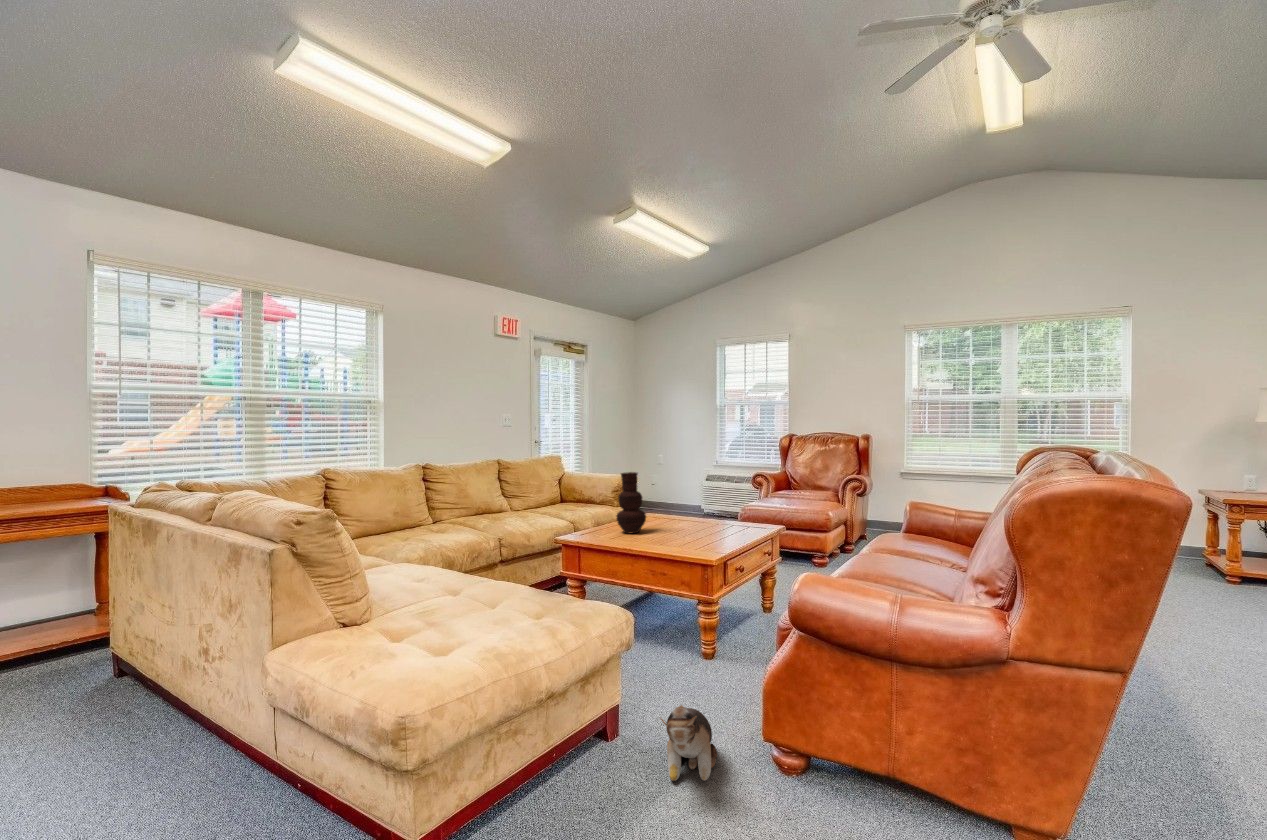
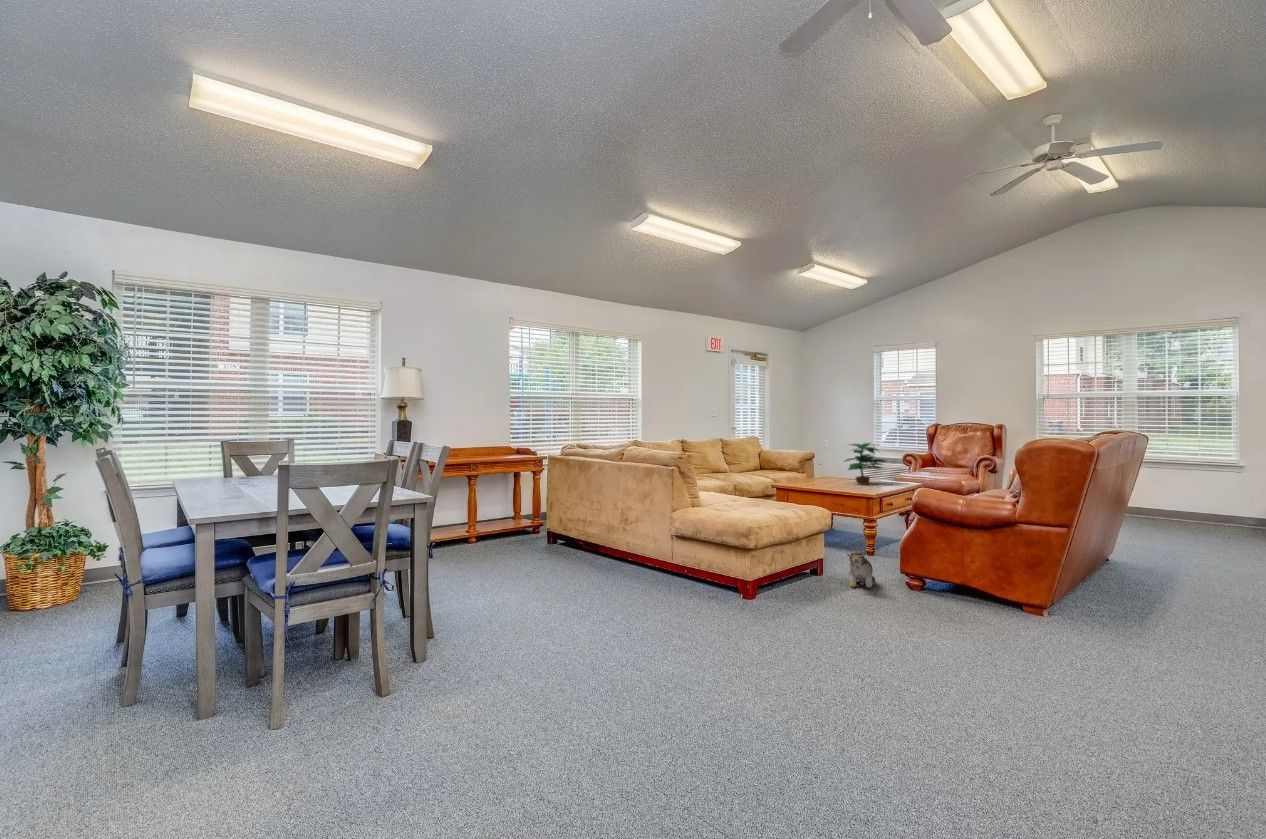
potted plant: none [671,465,734,531] -> present [845,443,886,485]
vase: present [616,472,646,534] -> none [806,446,826,484]

